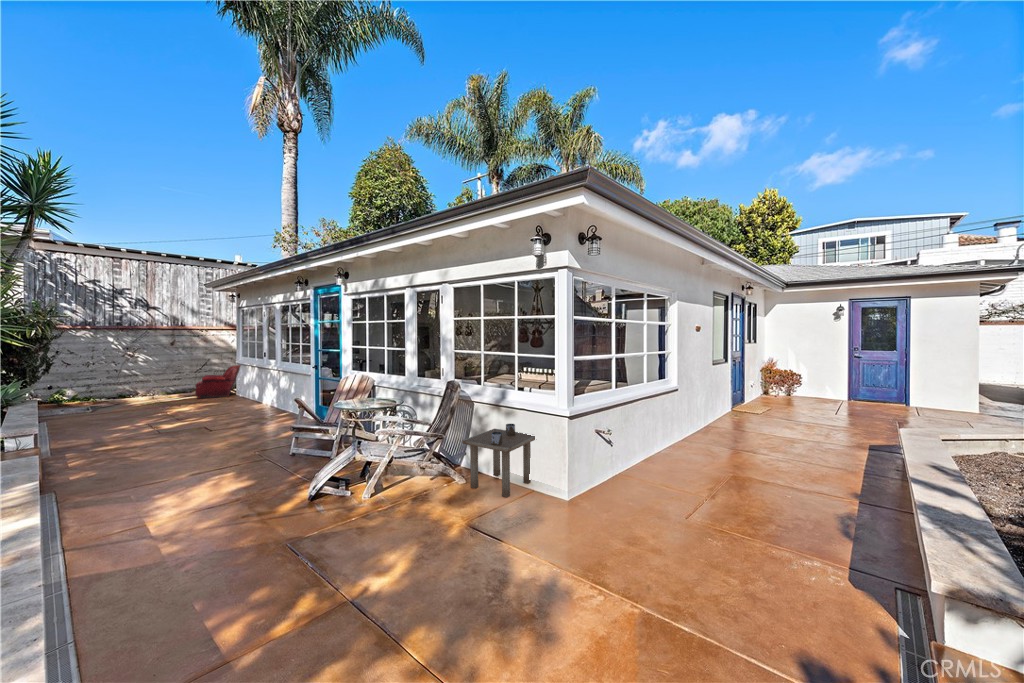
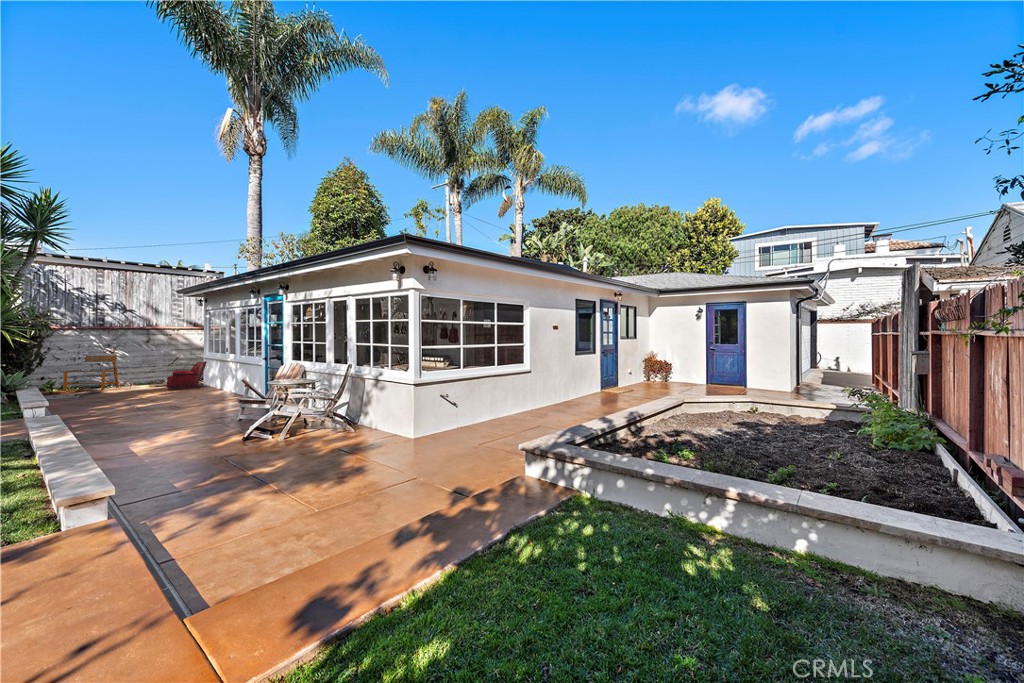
bench: none [75,359,140,401] -> present [63,355,119,391]
side table: present [462,424,535,497] -> none [345,395,400,441]

